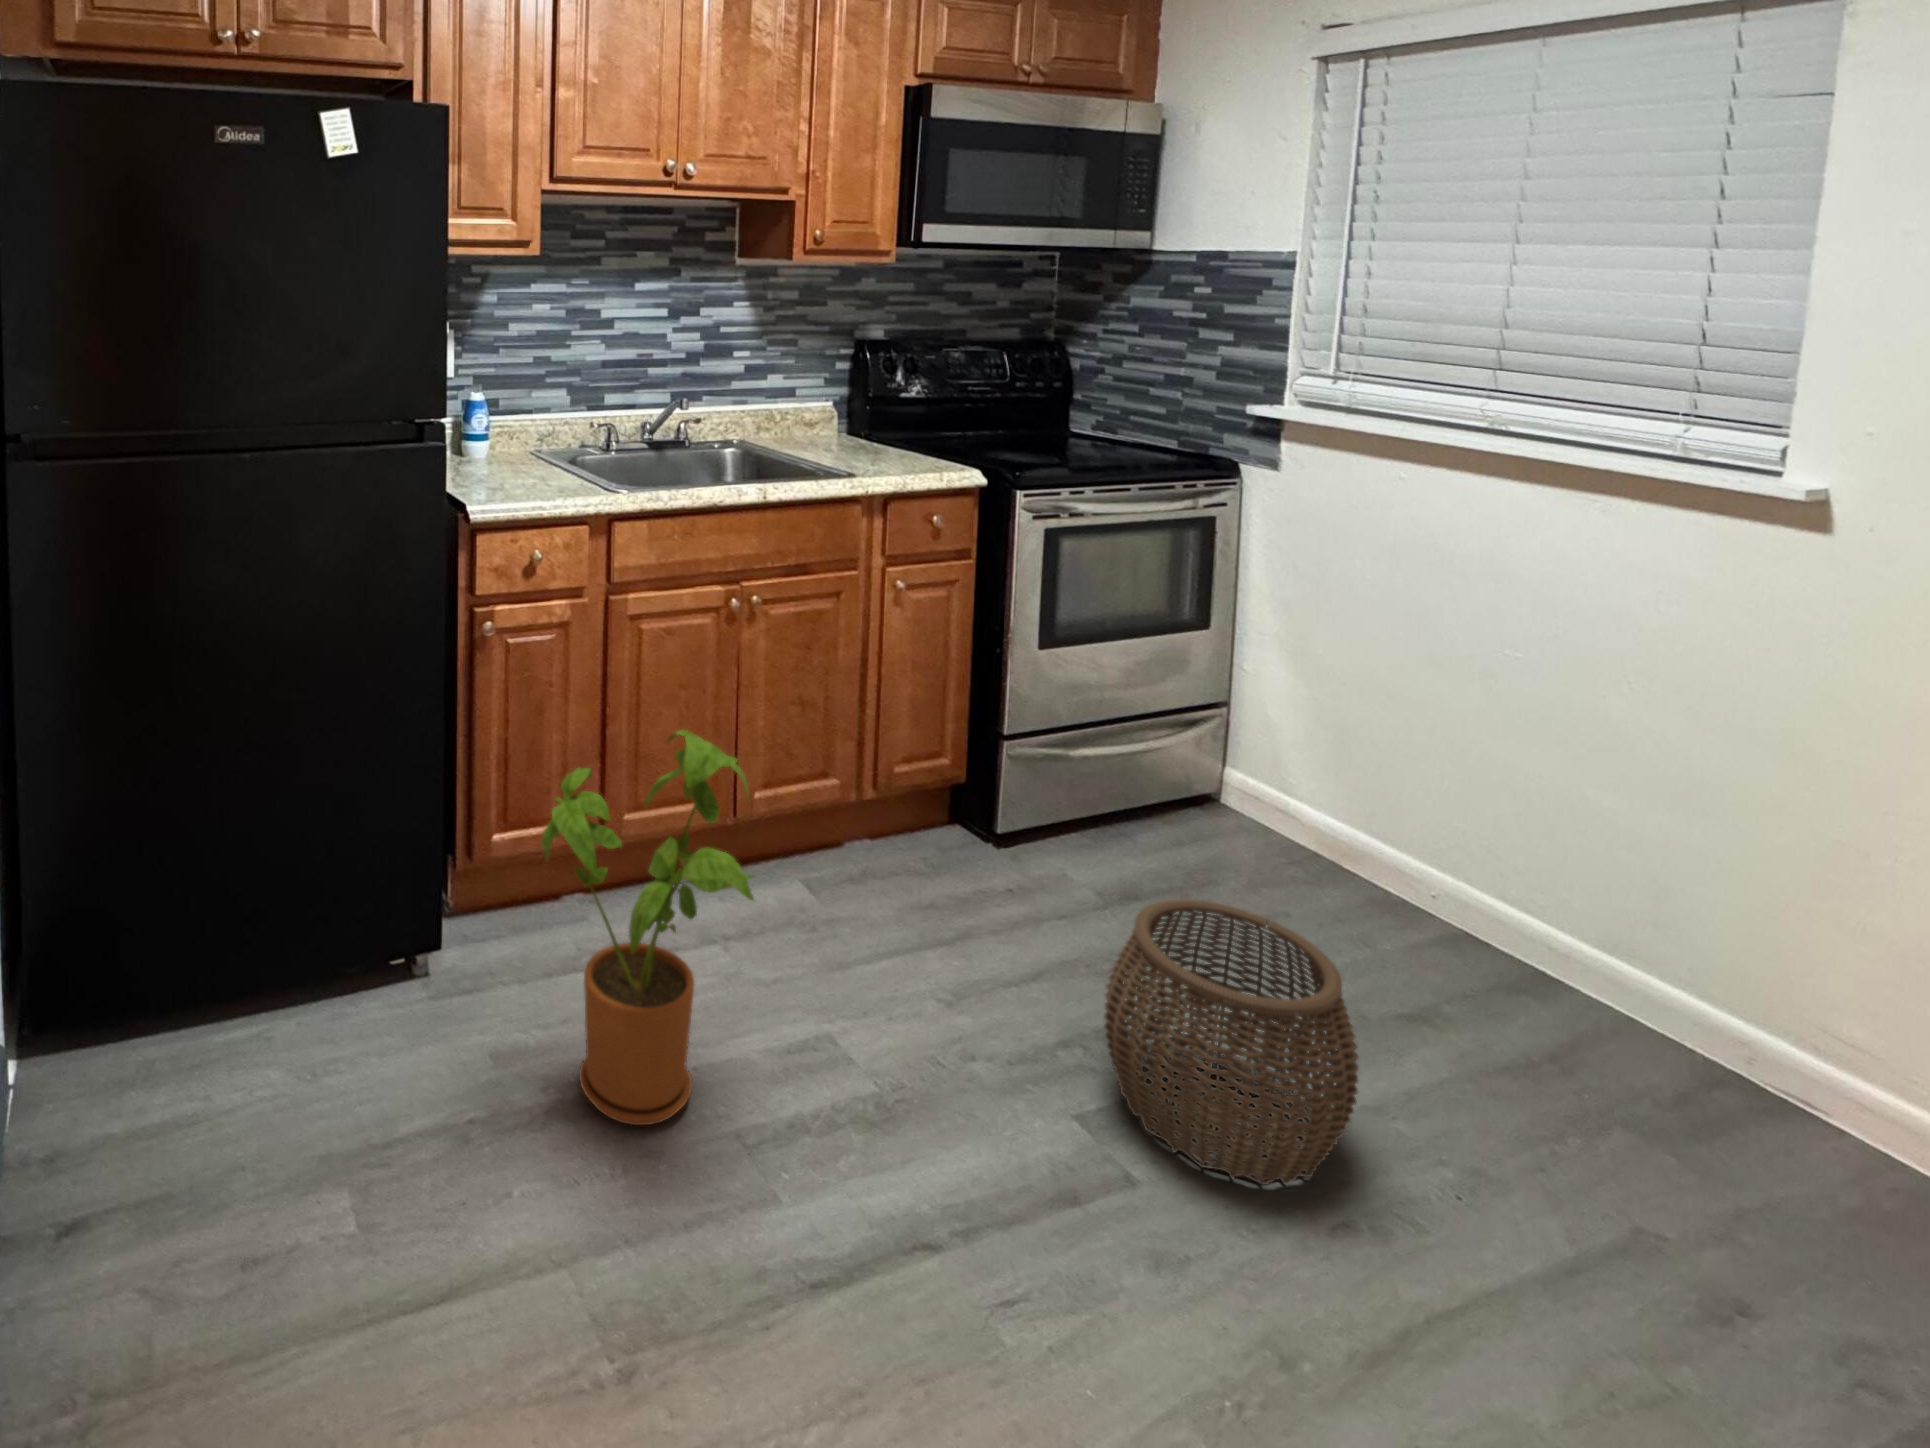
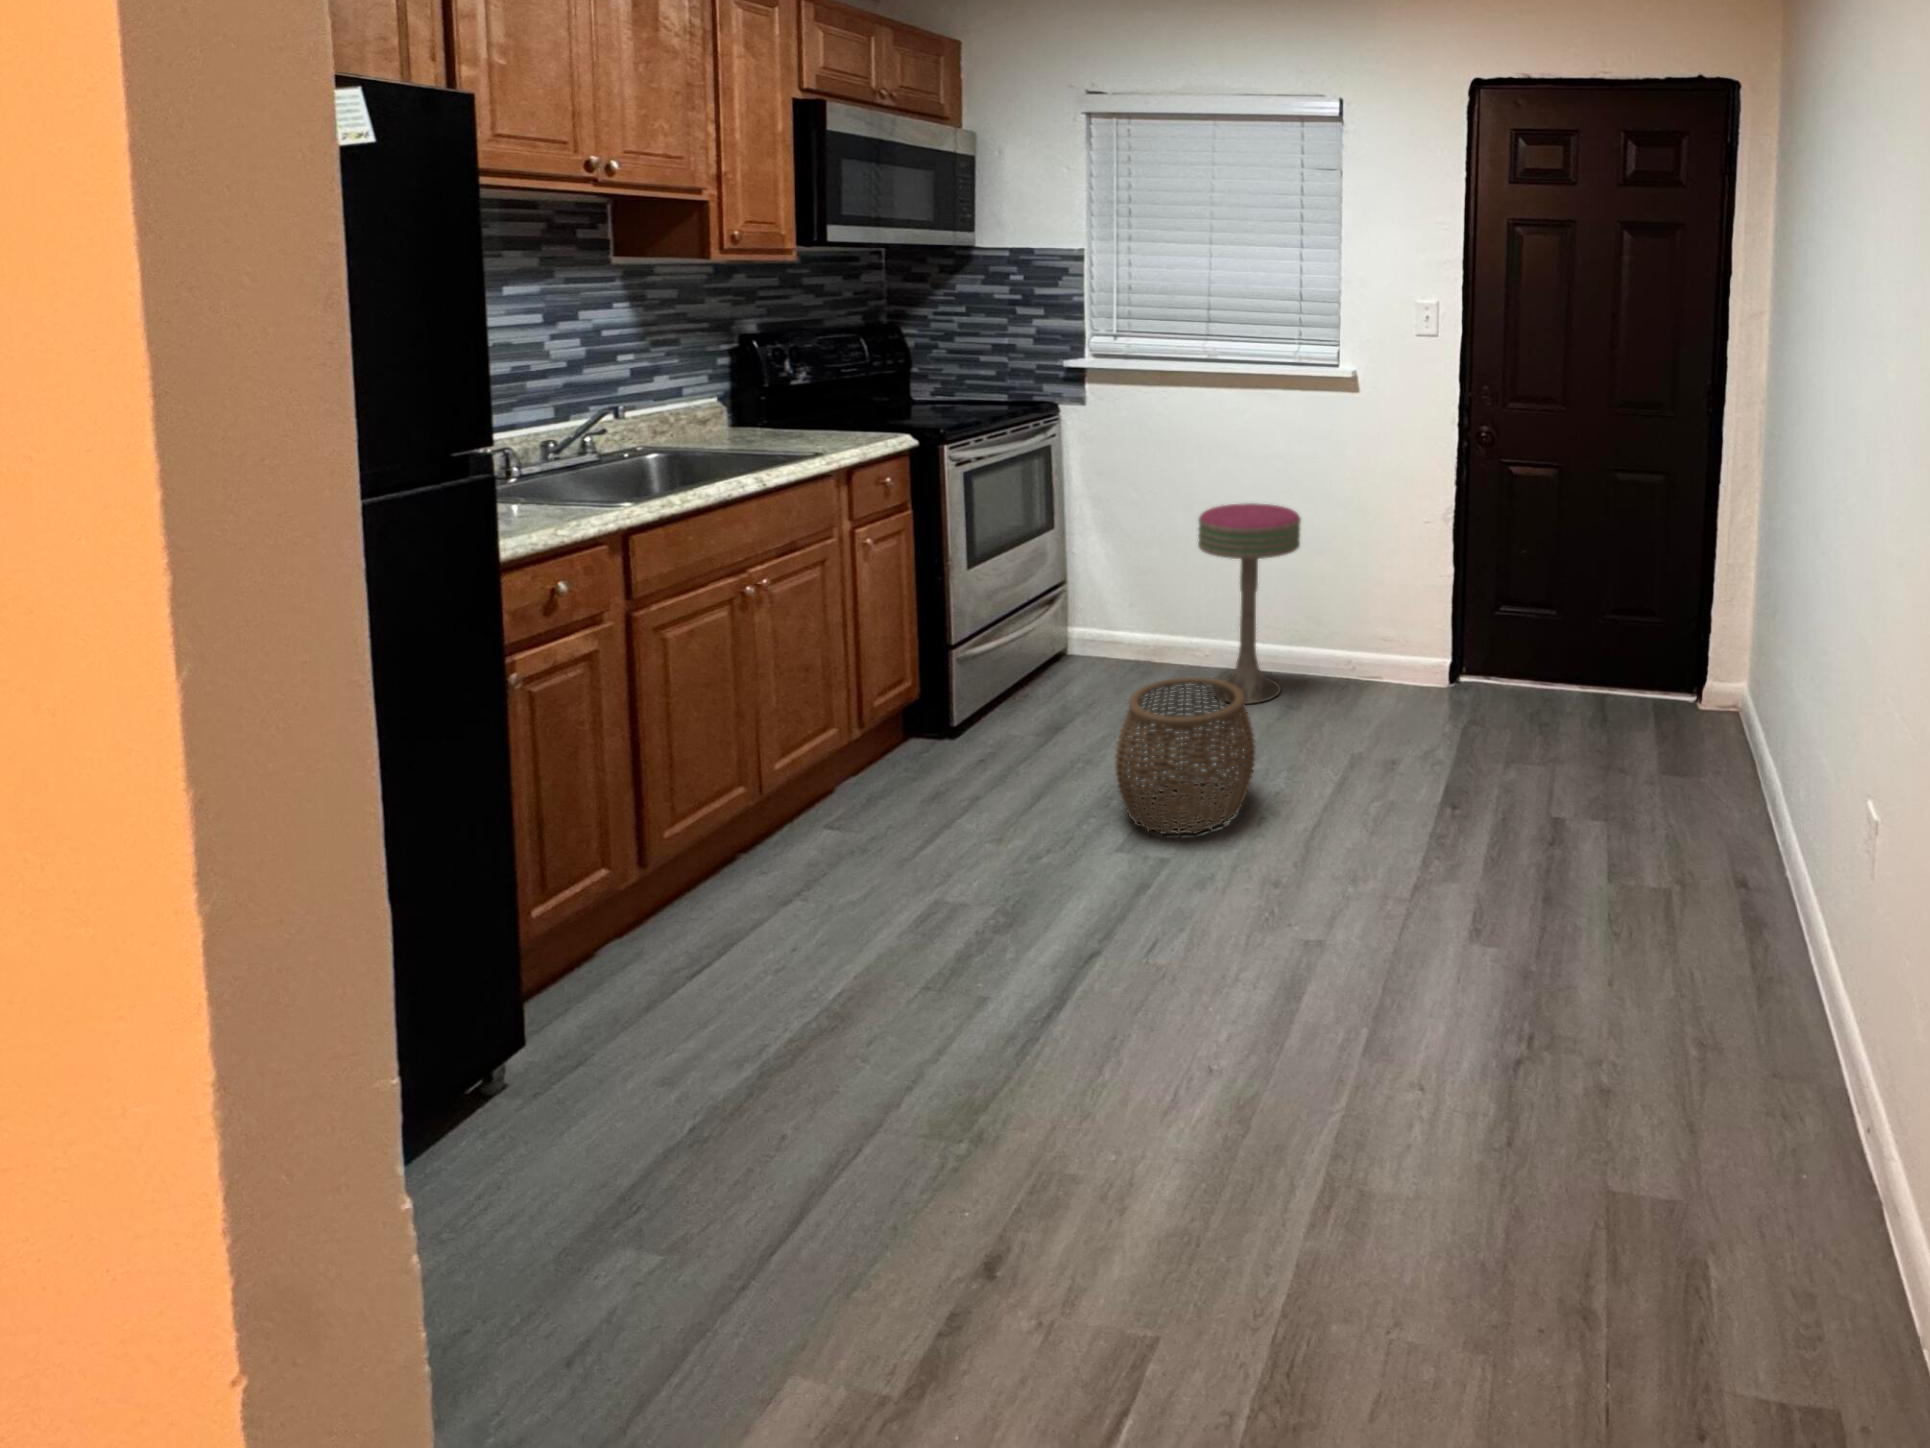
bar stool: none [1404,668,1635,1026] -> present [1198,503,1301,704]
house plant: present [542,730,754,1125] -> none [709,684,955,1048]

